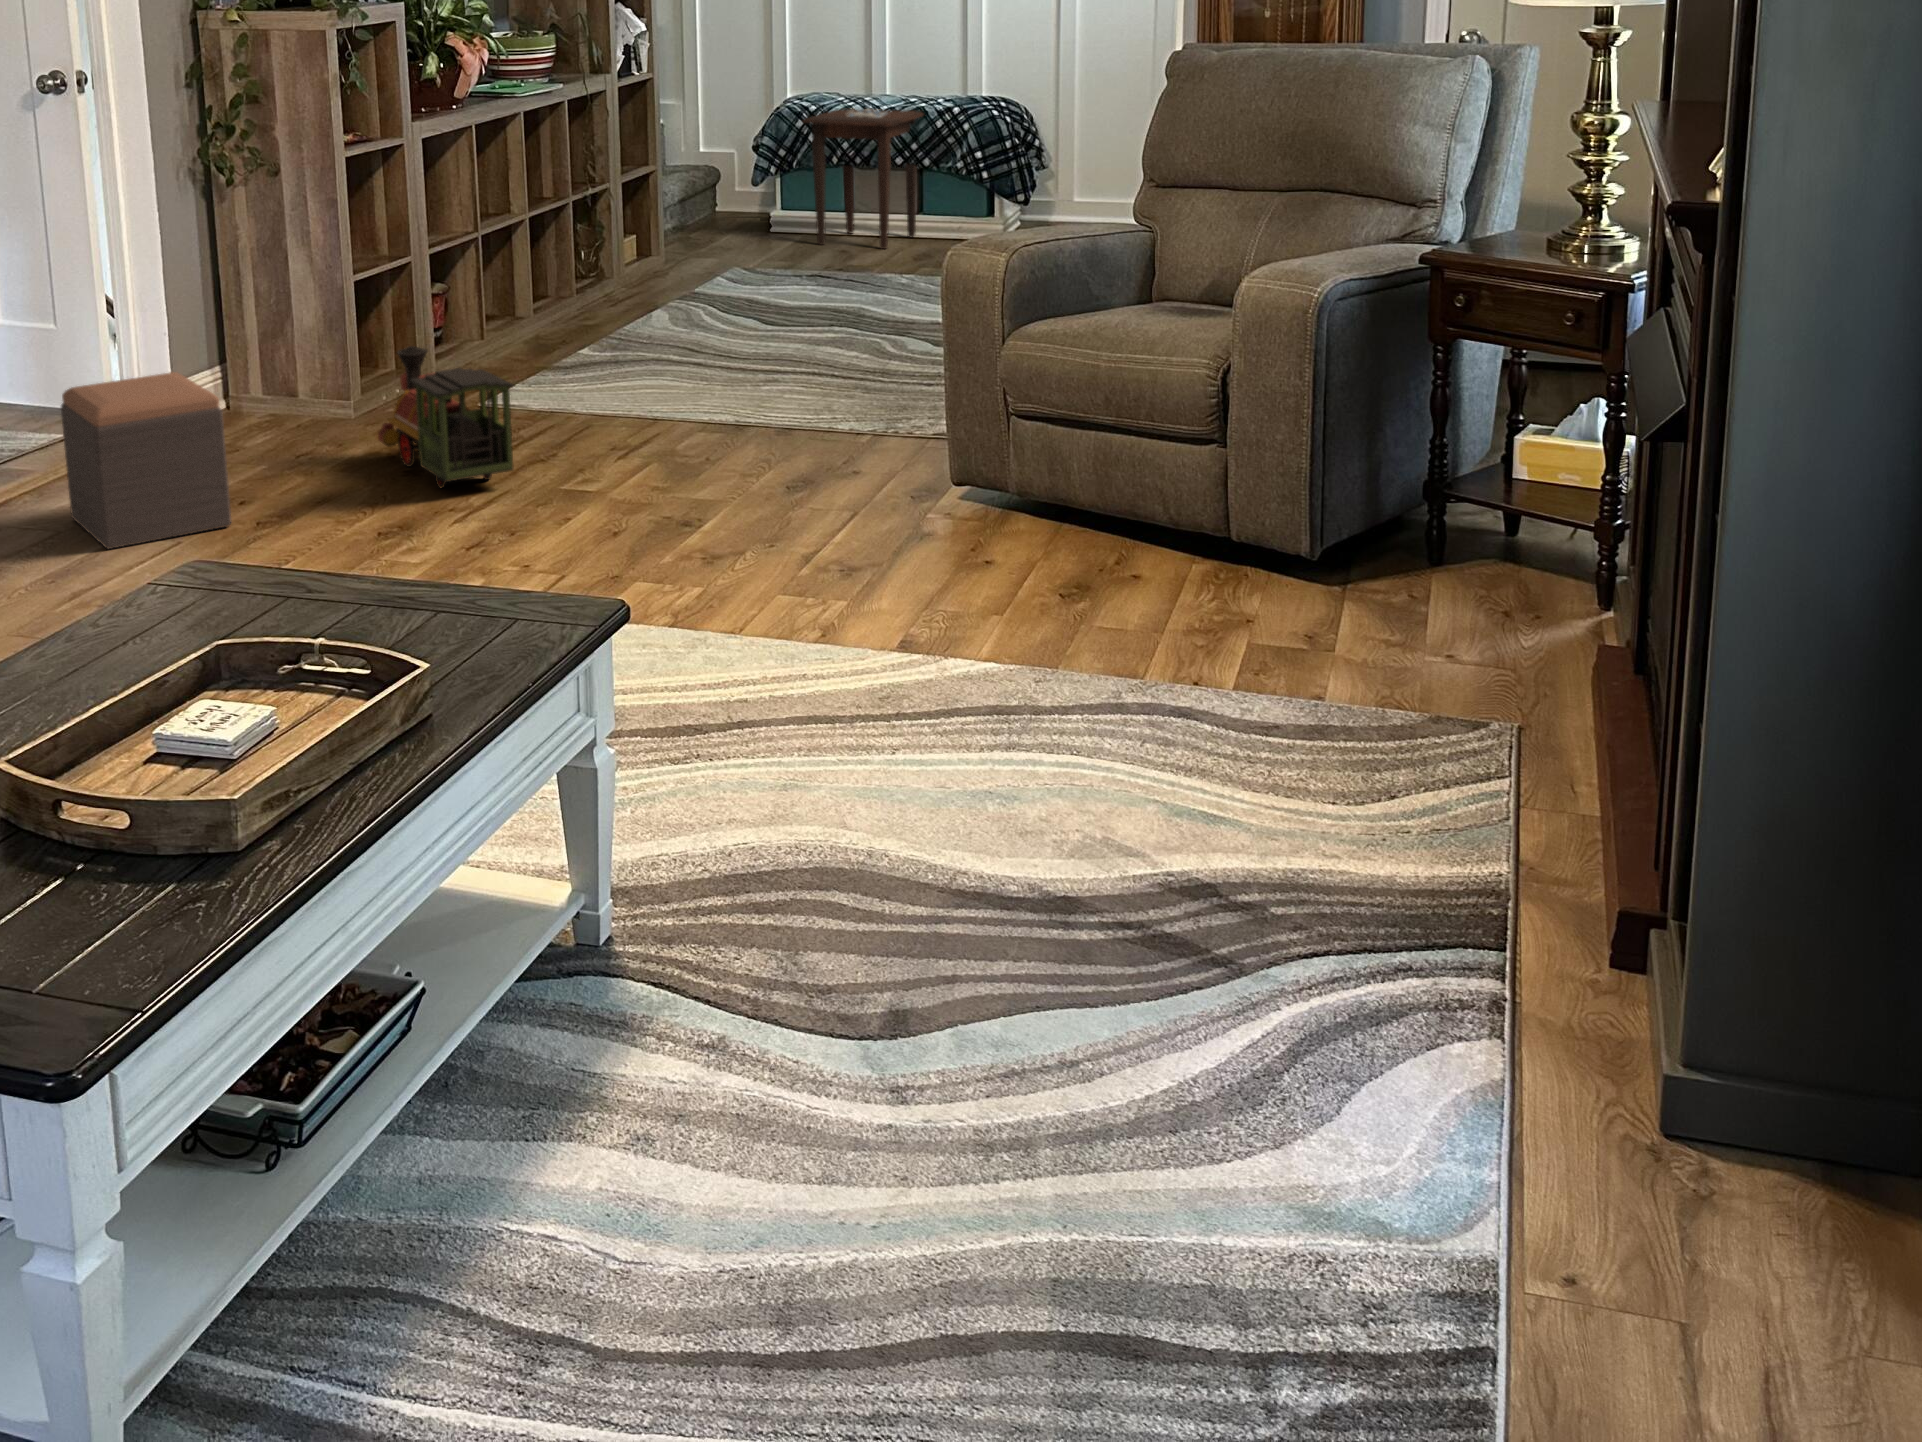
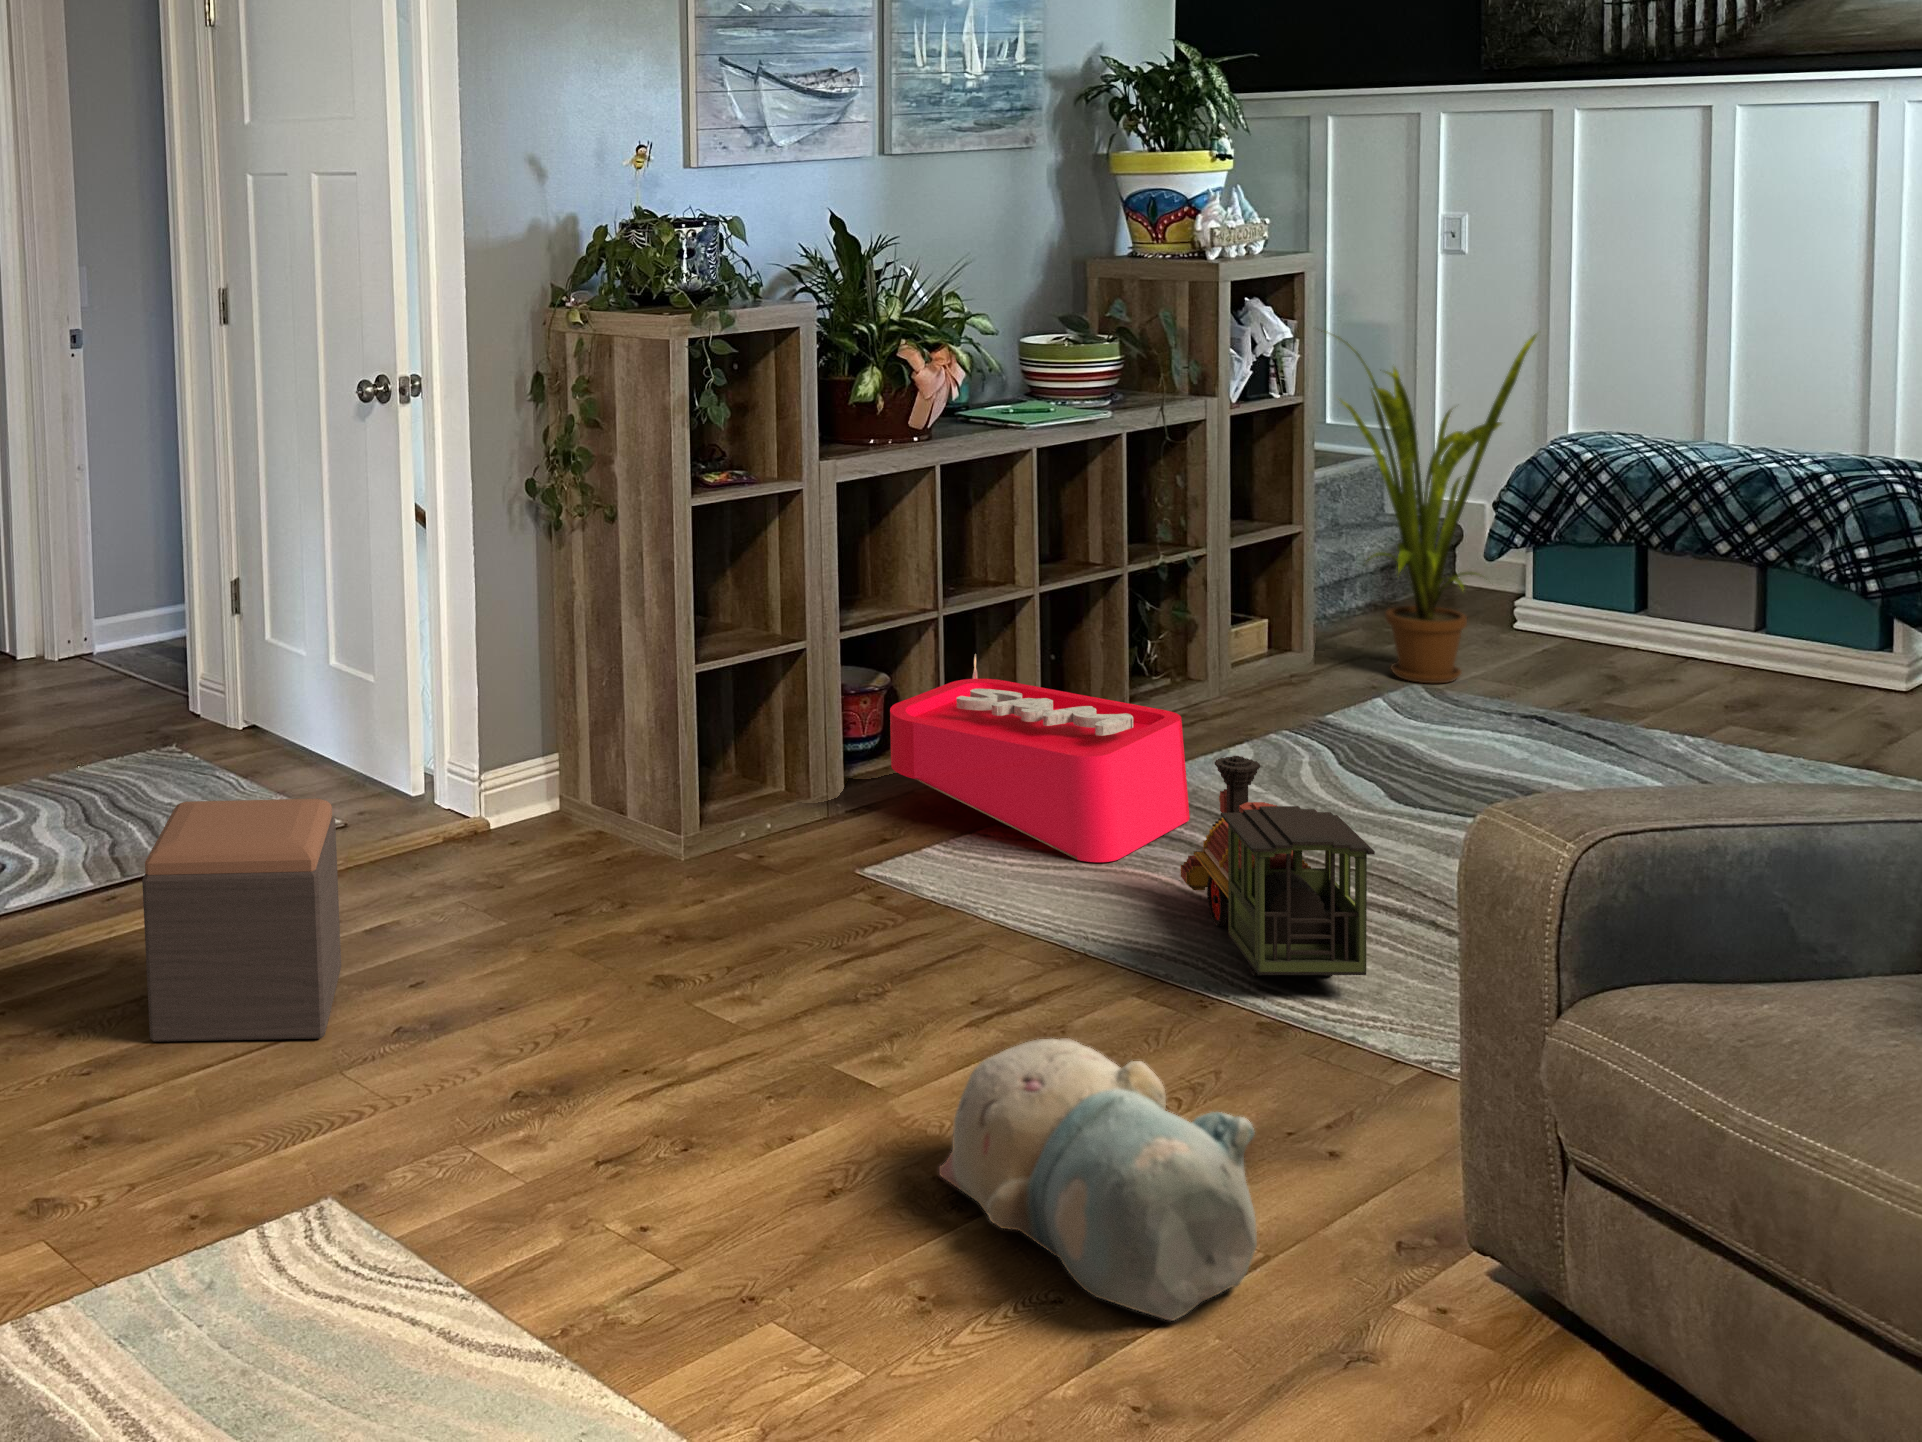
house plant: none [652,19,800,267] -> present [1321,331,1537,683]
side table: present [802,108,923,249] -> none [1553,459,1779,680]
storage bin: none [465,263,664,376] -> present [890,654,1190,862]
toy train: present [378,346,514,488] -> present [1181,756,1375,976]
plush toy: none [678,412,867,524] -> present [939,1038,1257,1321]

